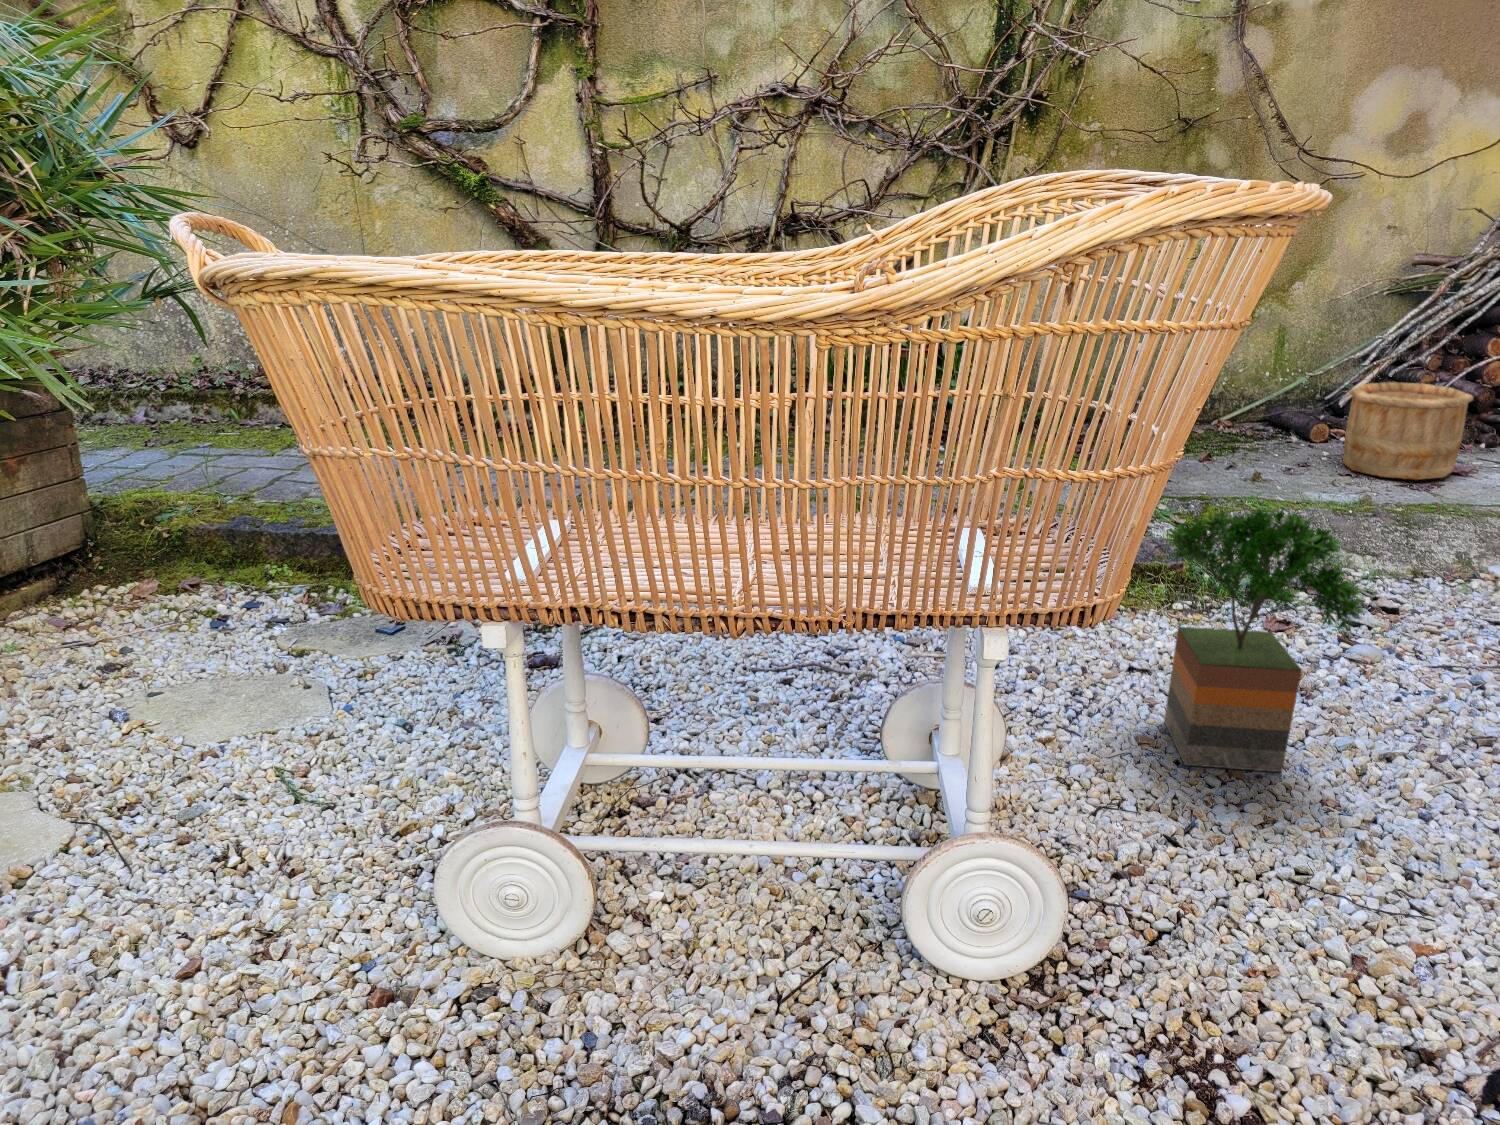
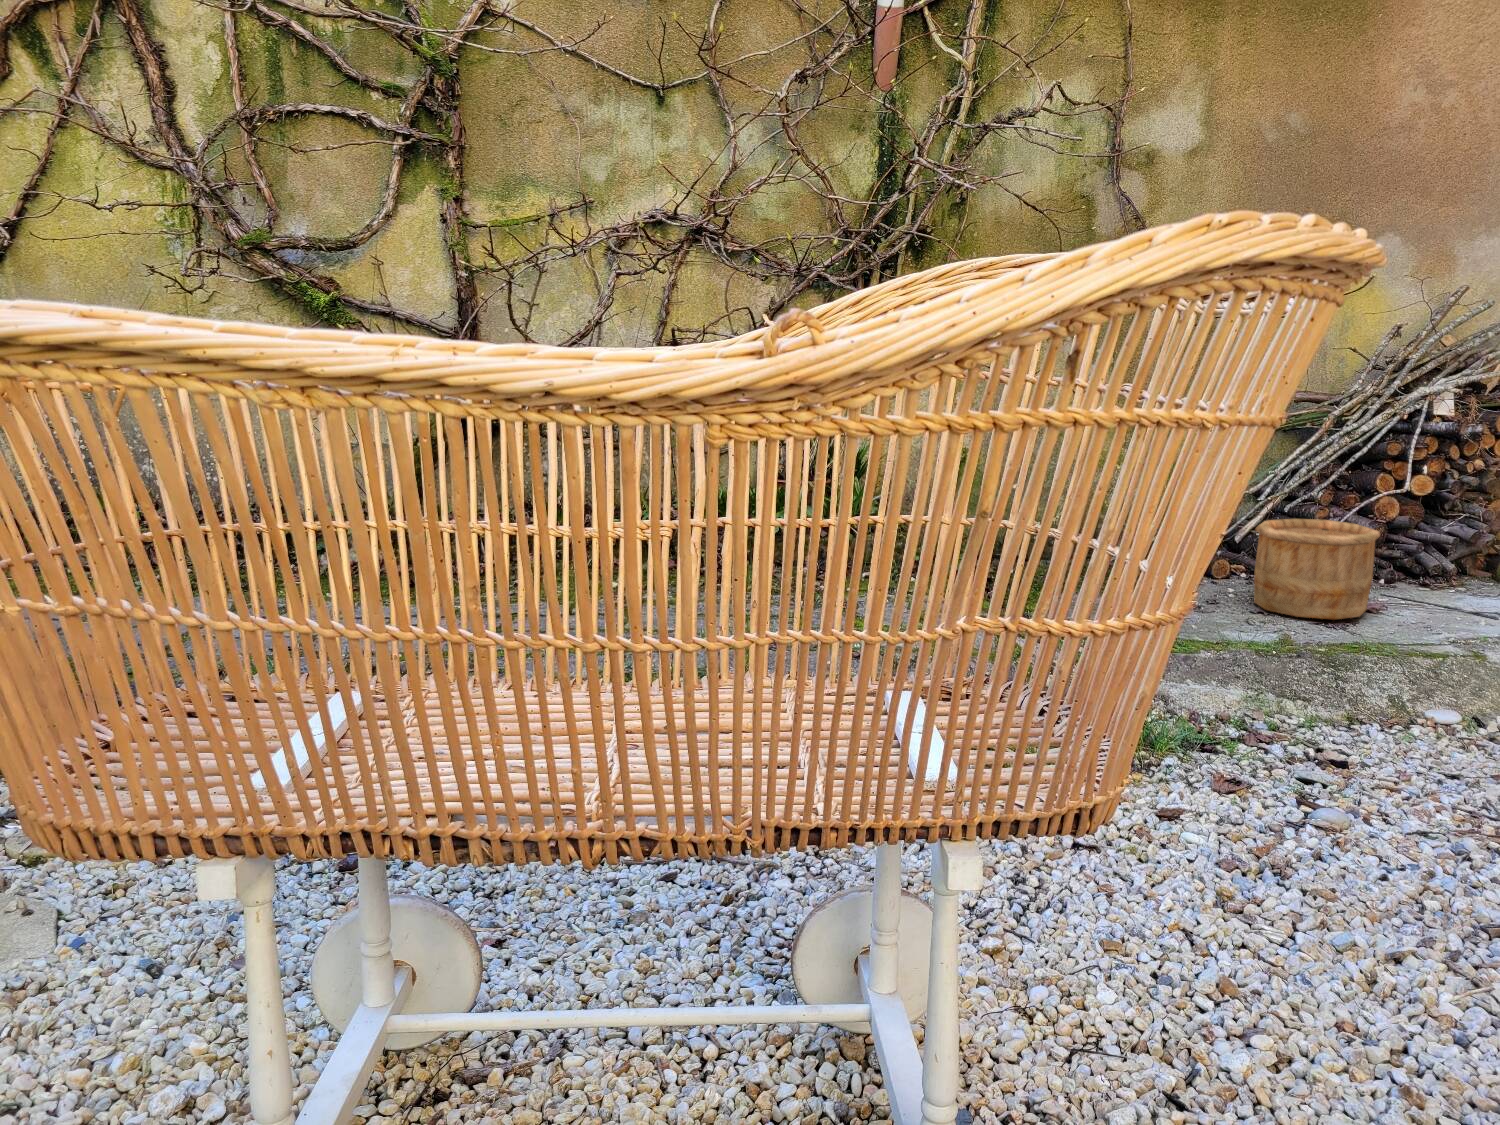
potted tree: present [1164,507,1364,772] -> none [1118,654,1372,983]

